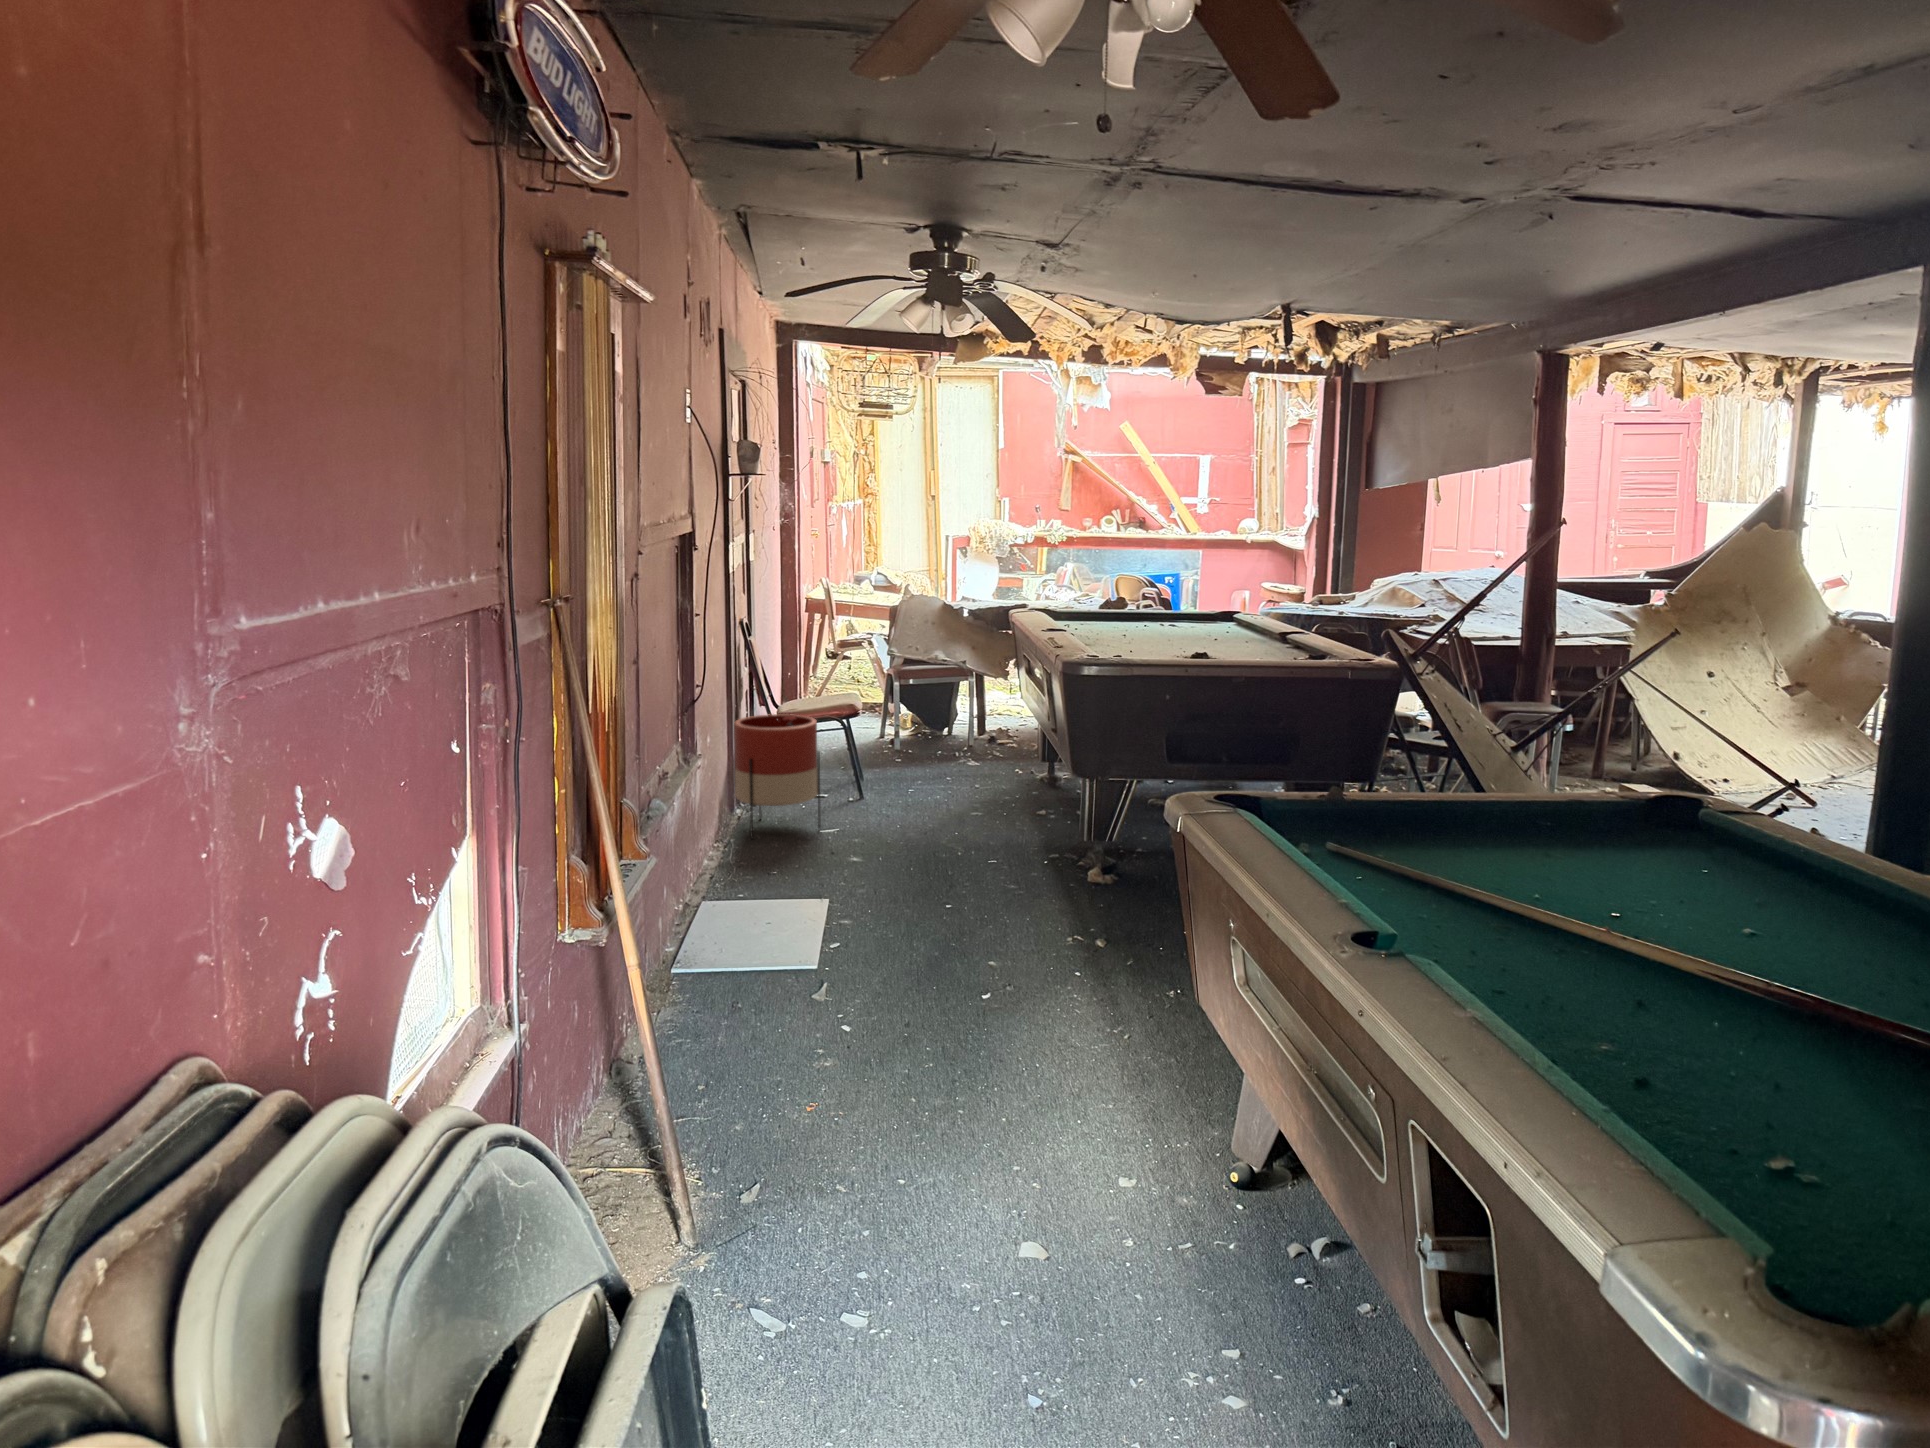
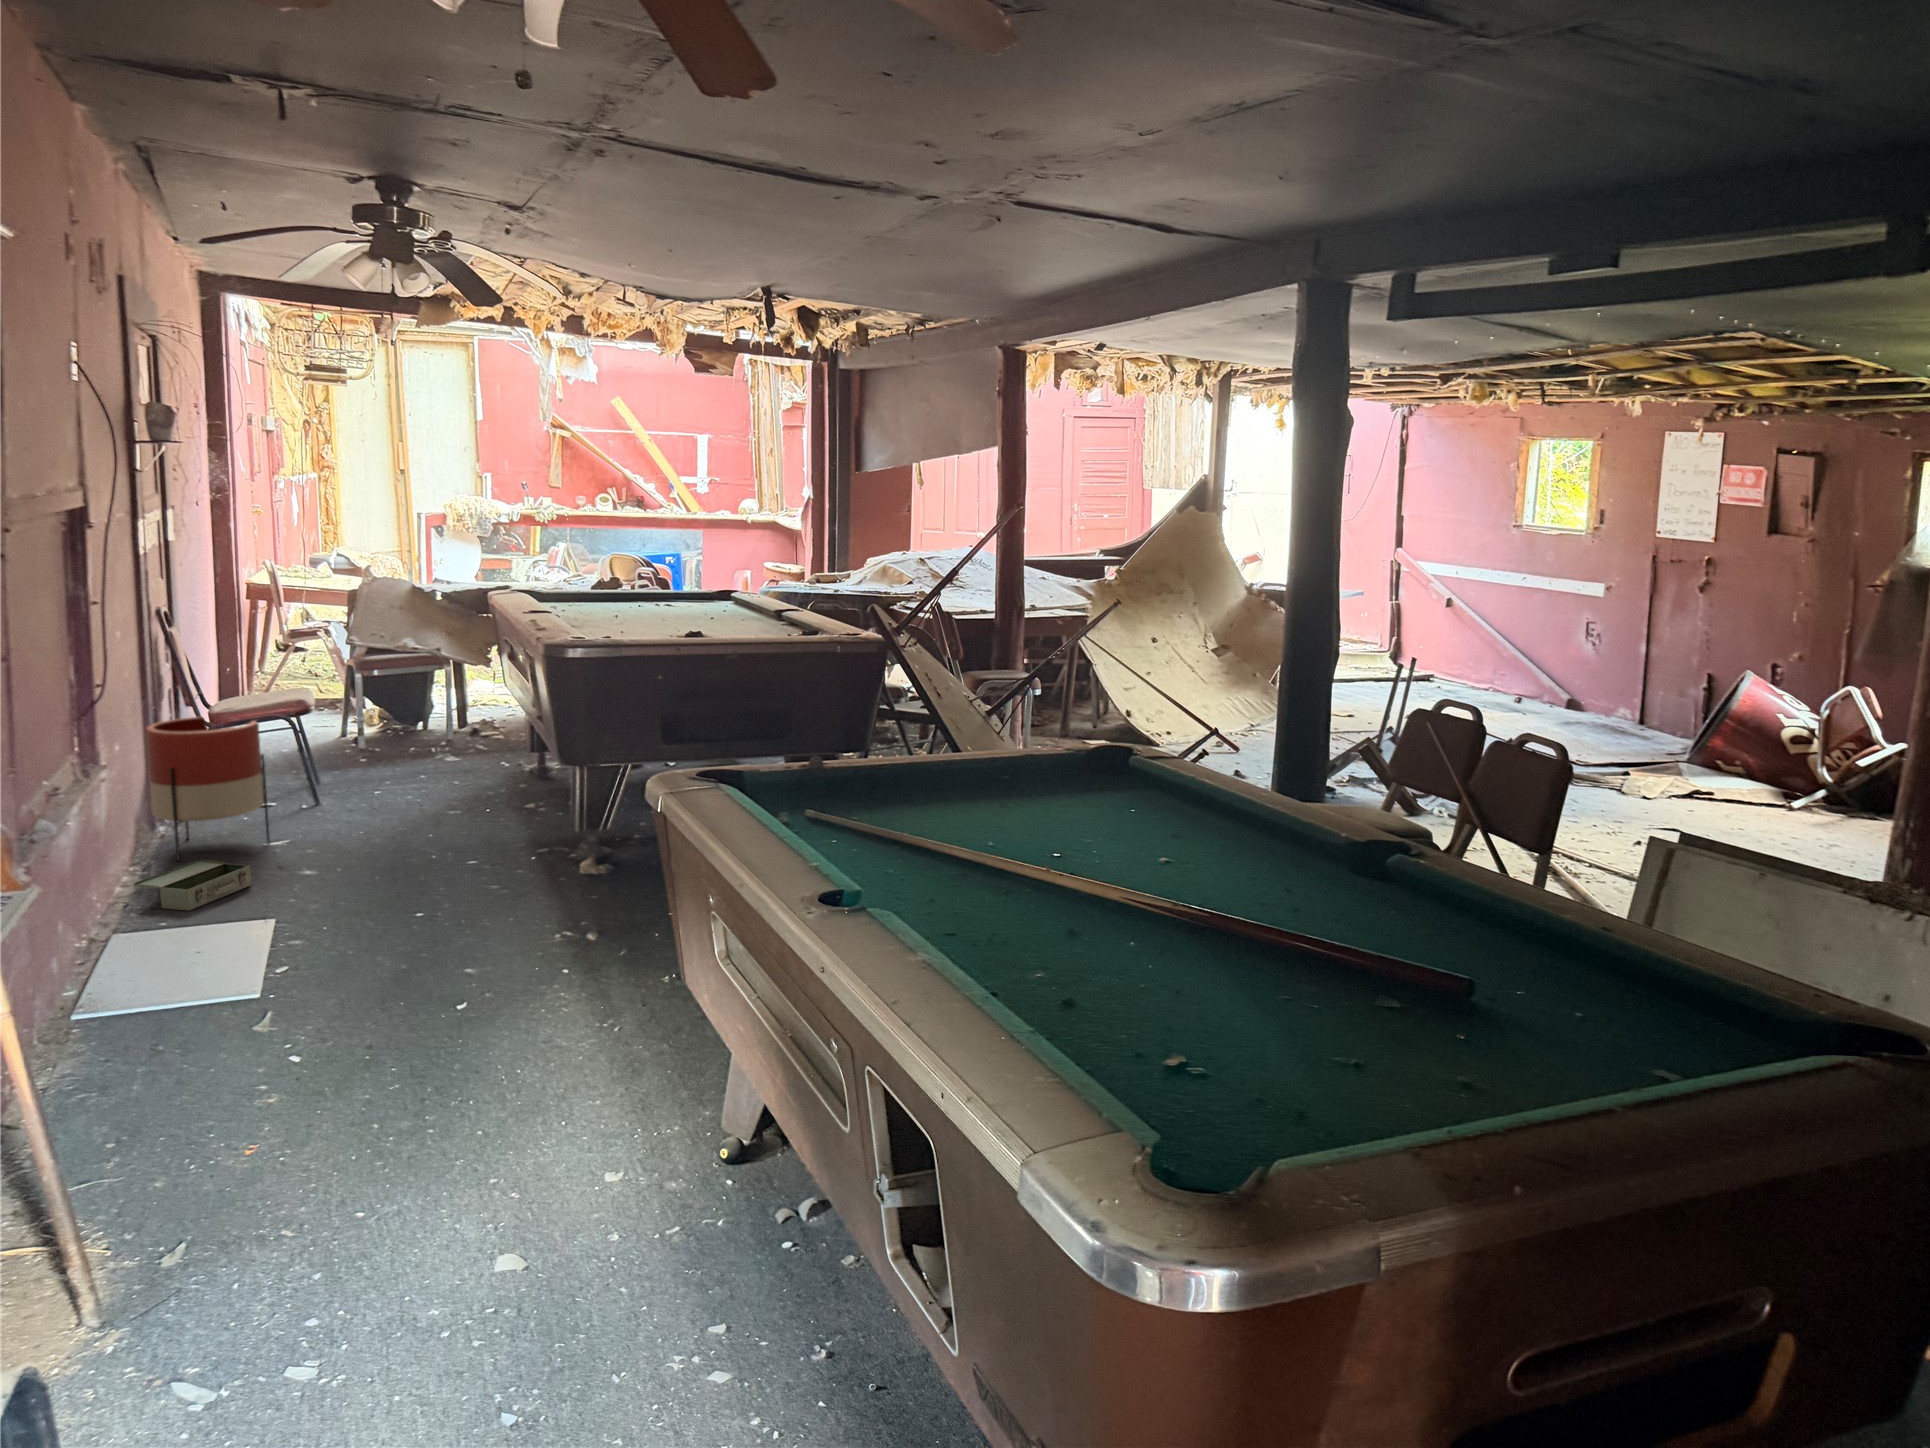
toolbox: none [717,842,804,887] -> present [134,860,251,911]

